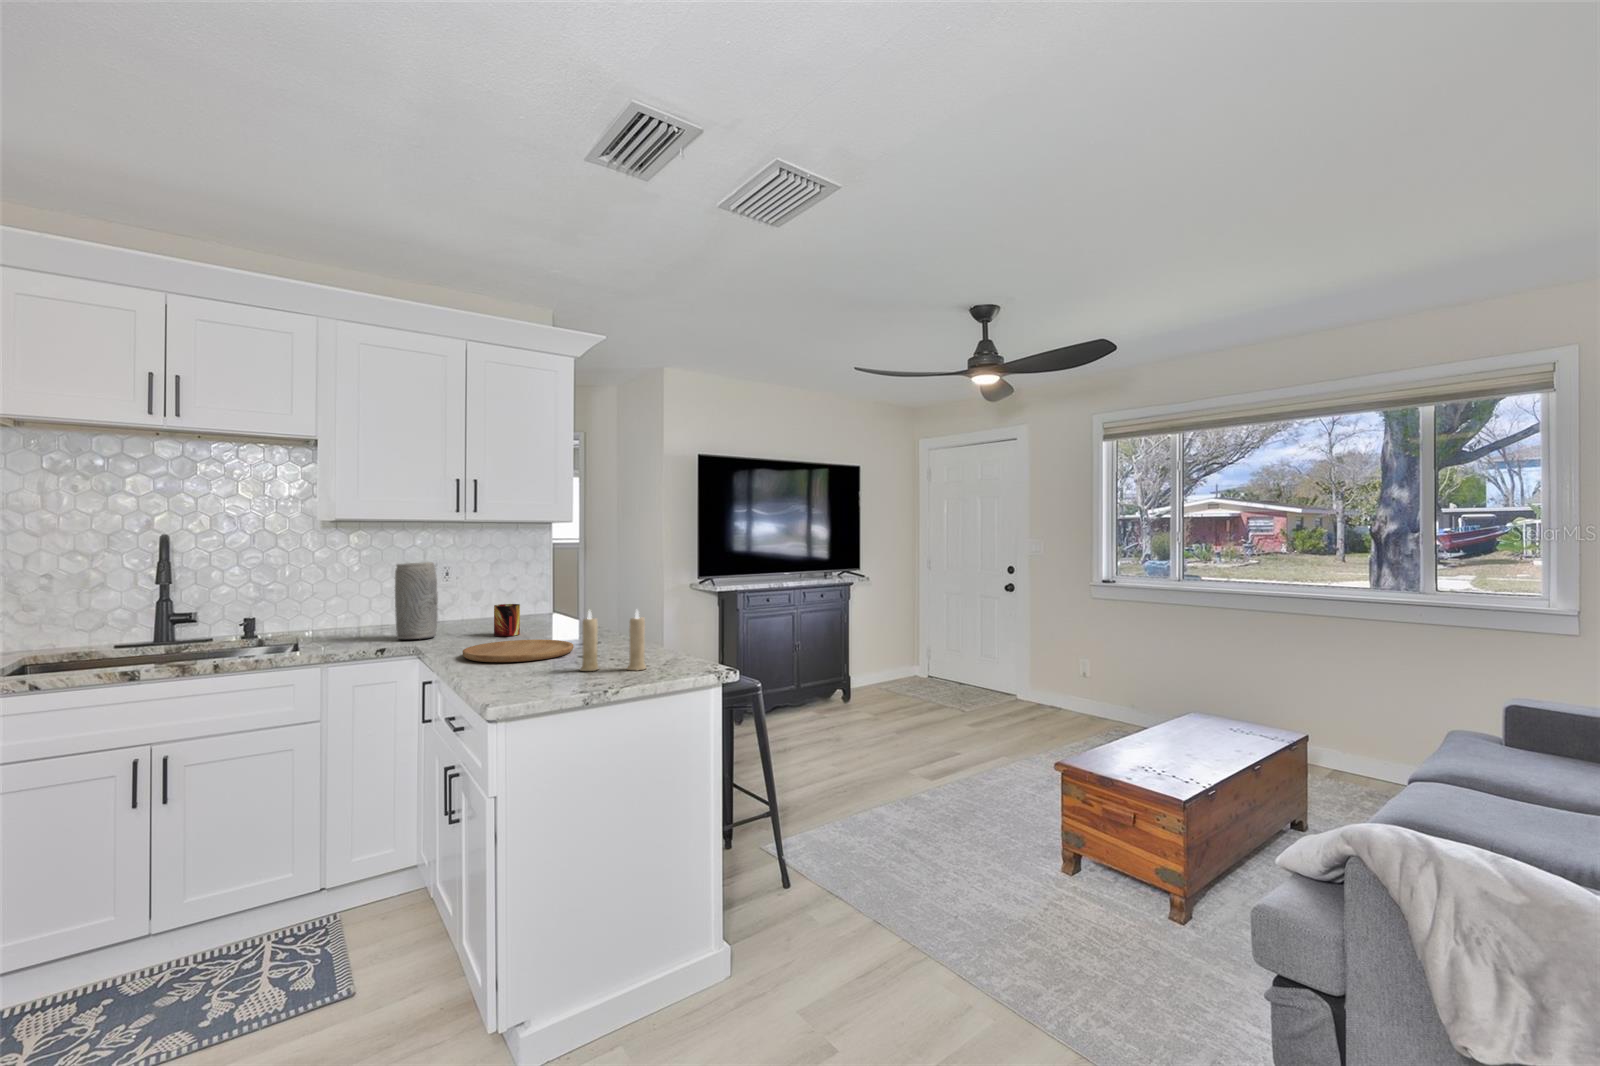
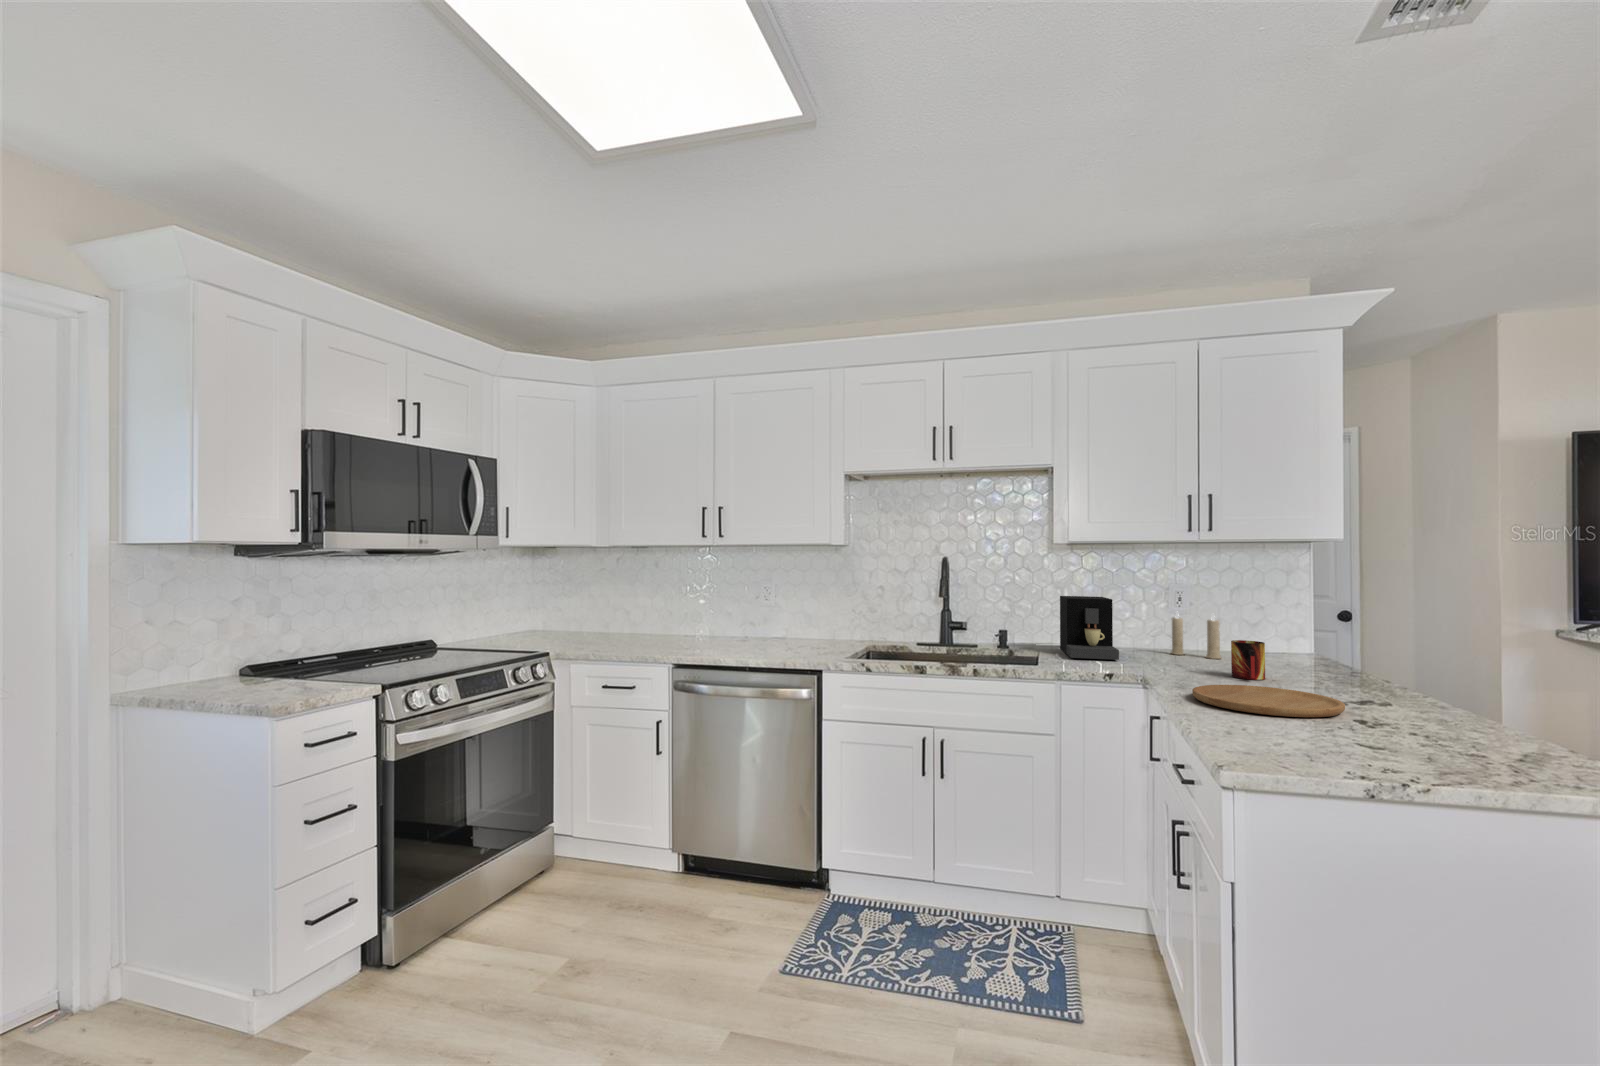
vase: present [395,562,438,639] -> none [1121,587,1165,669]
coffee maker: none [325,574,392,639] -> present [1060,596,1119,660]
candle: present [580,610,646,671] -> present [1171,613,1221,659]

